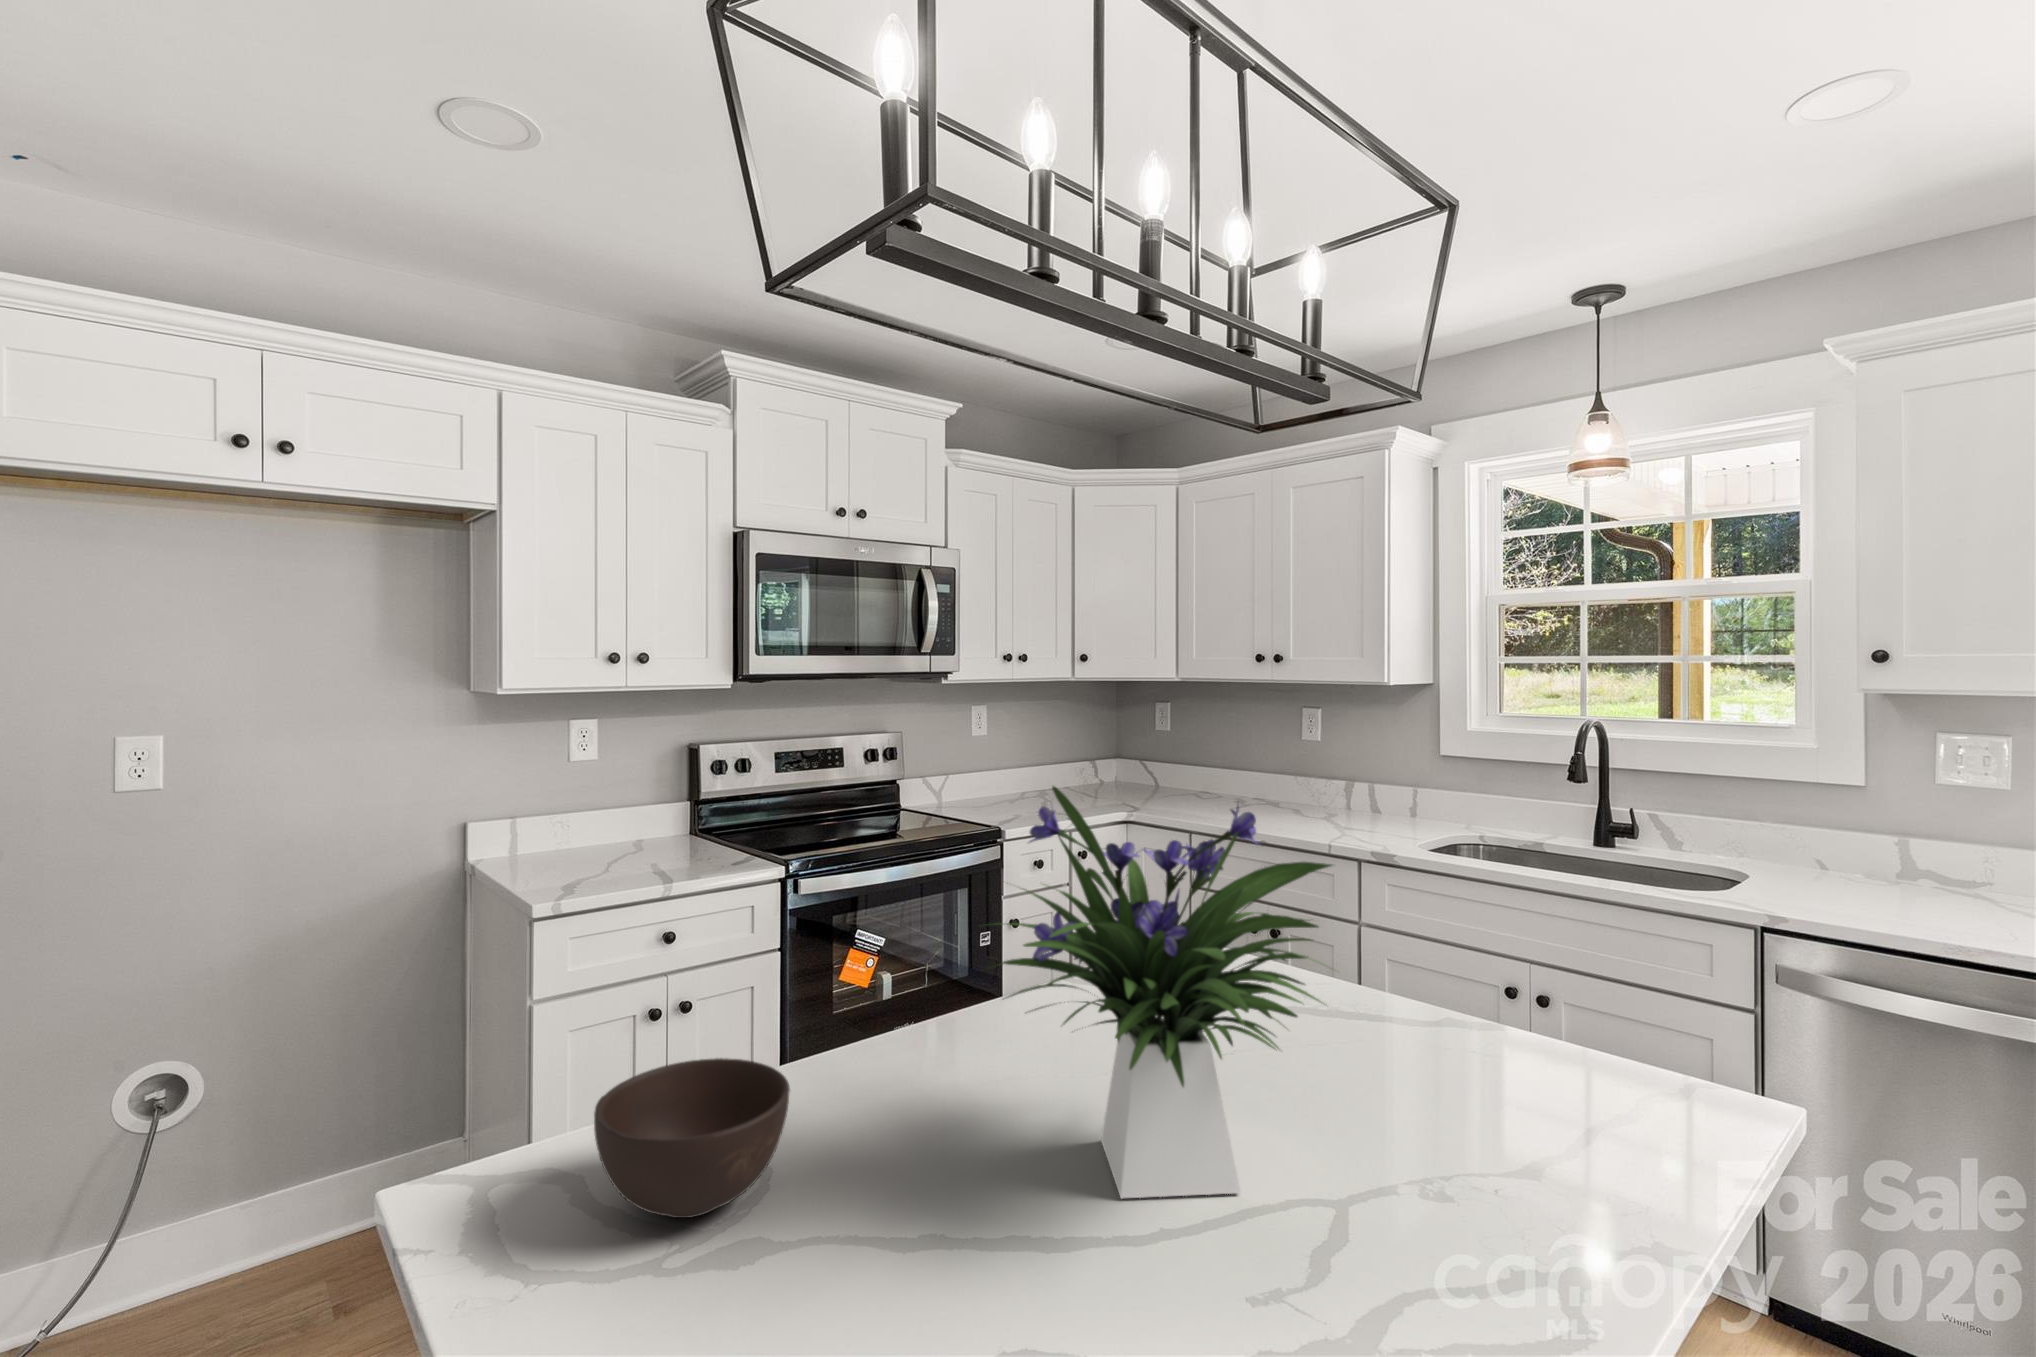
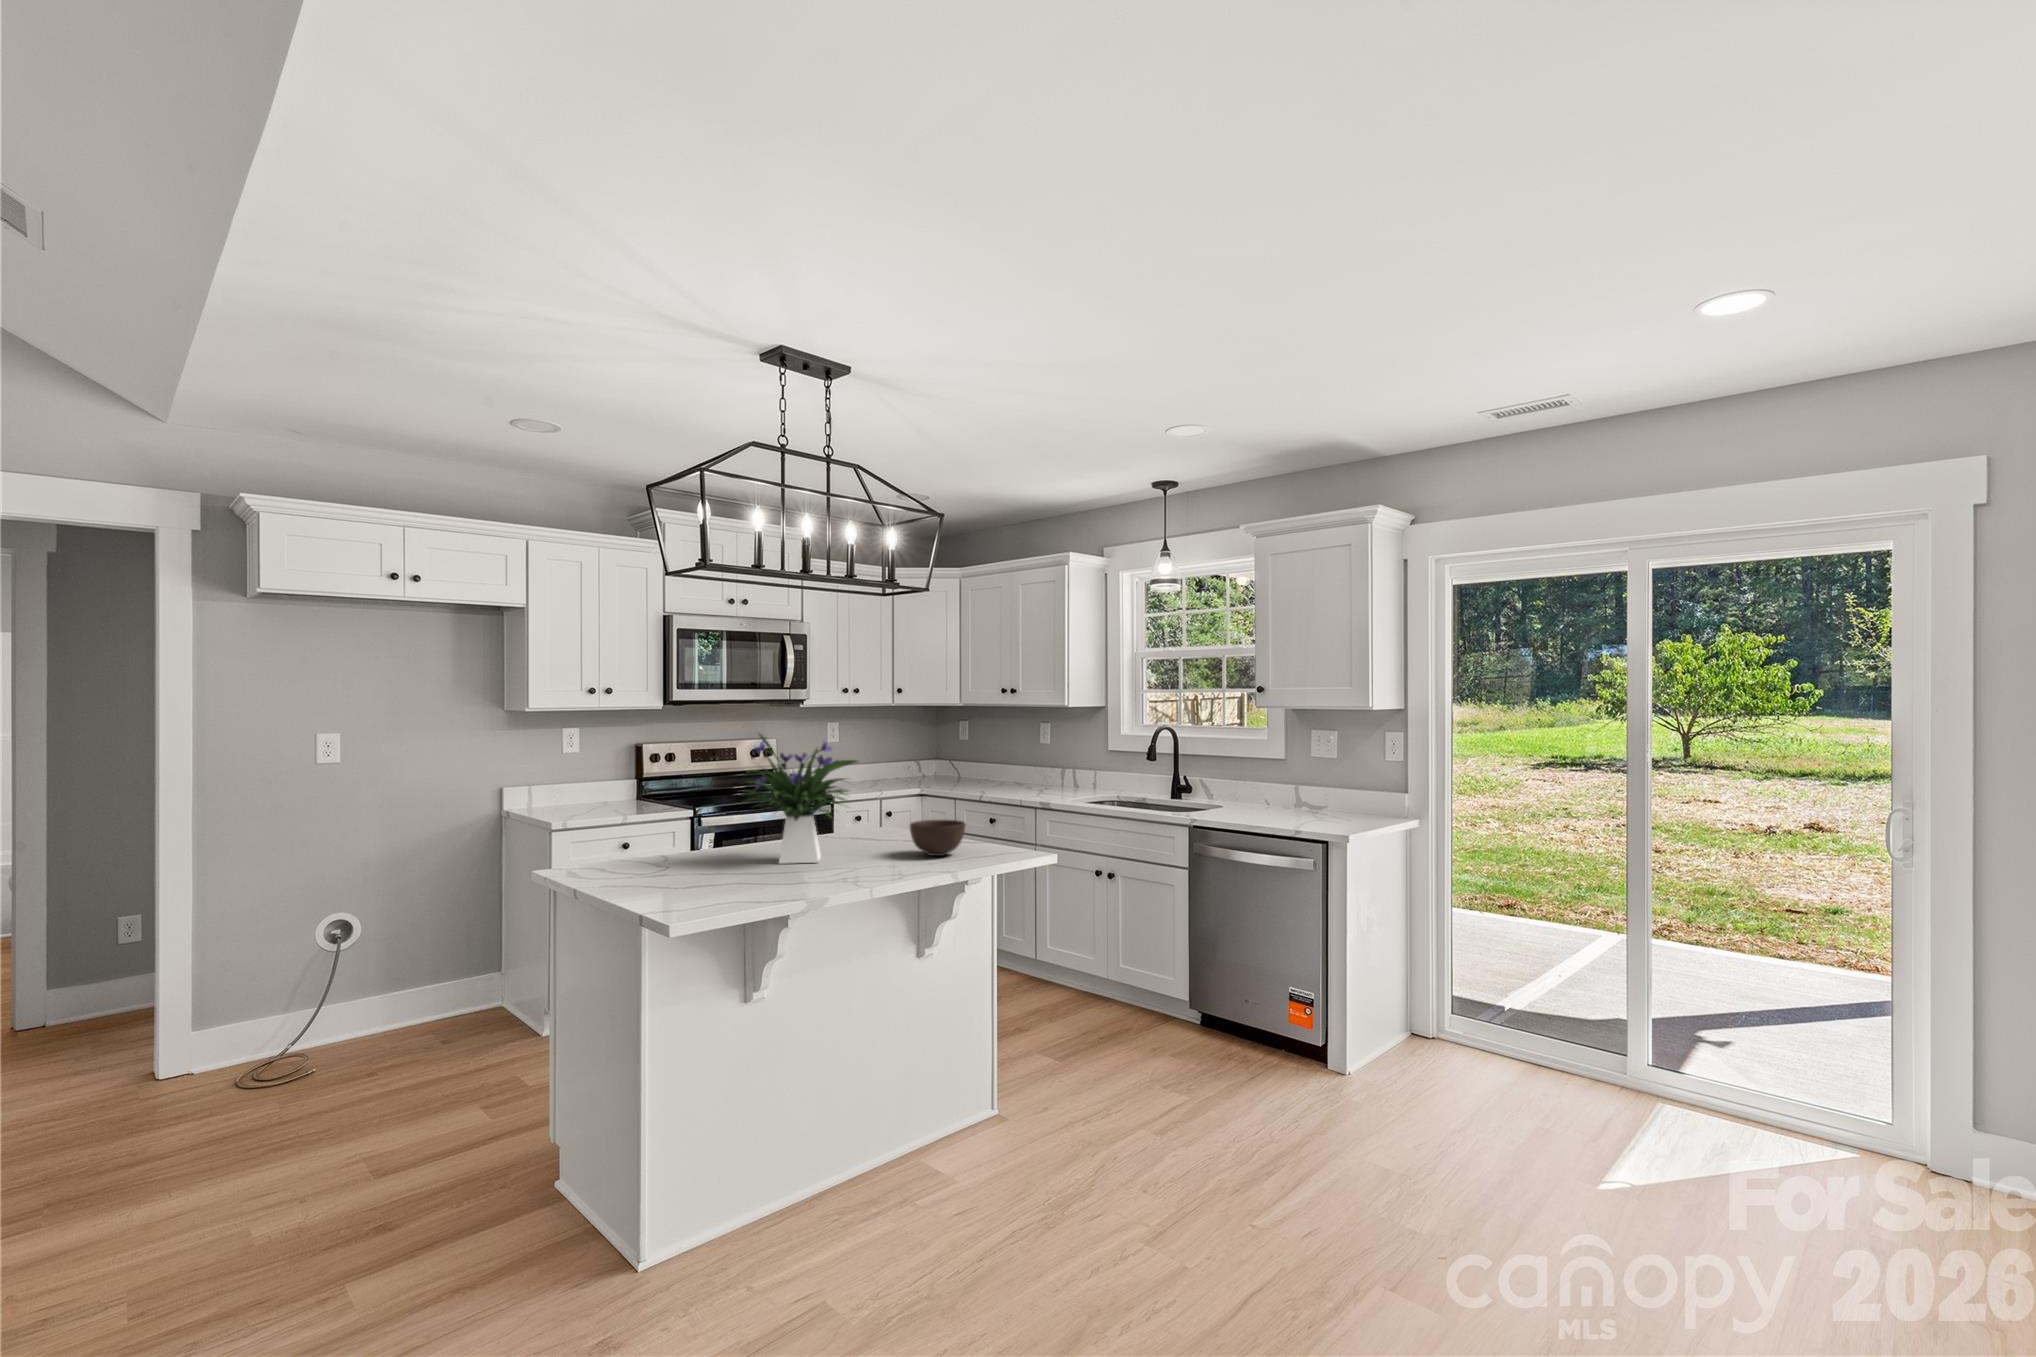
bowl: present [594,1058,790,1218] -> present [910,820,966,856]

